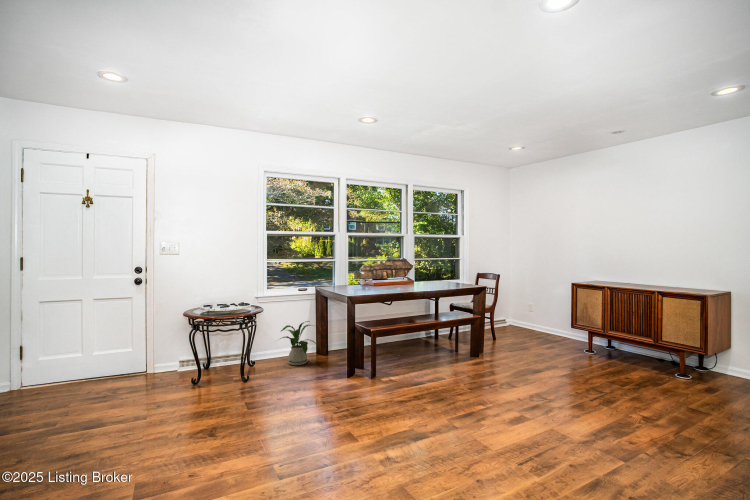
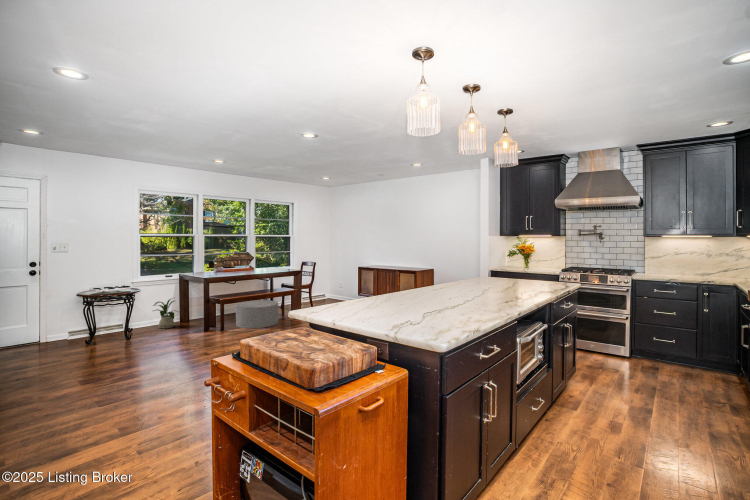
ottoman: none [392,330,456,379] -> present [236,300,278,328]

